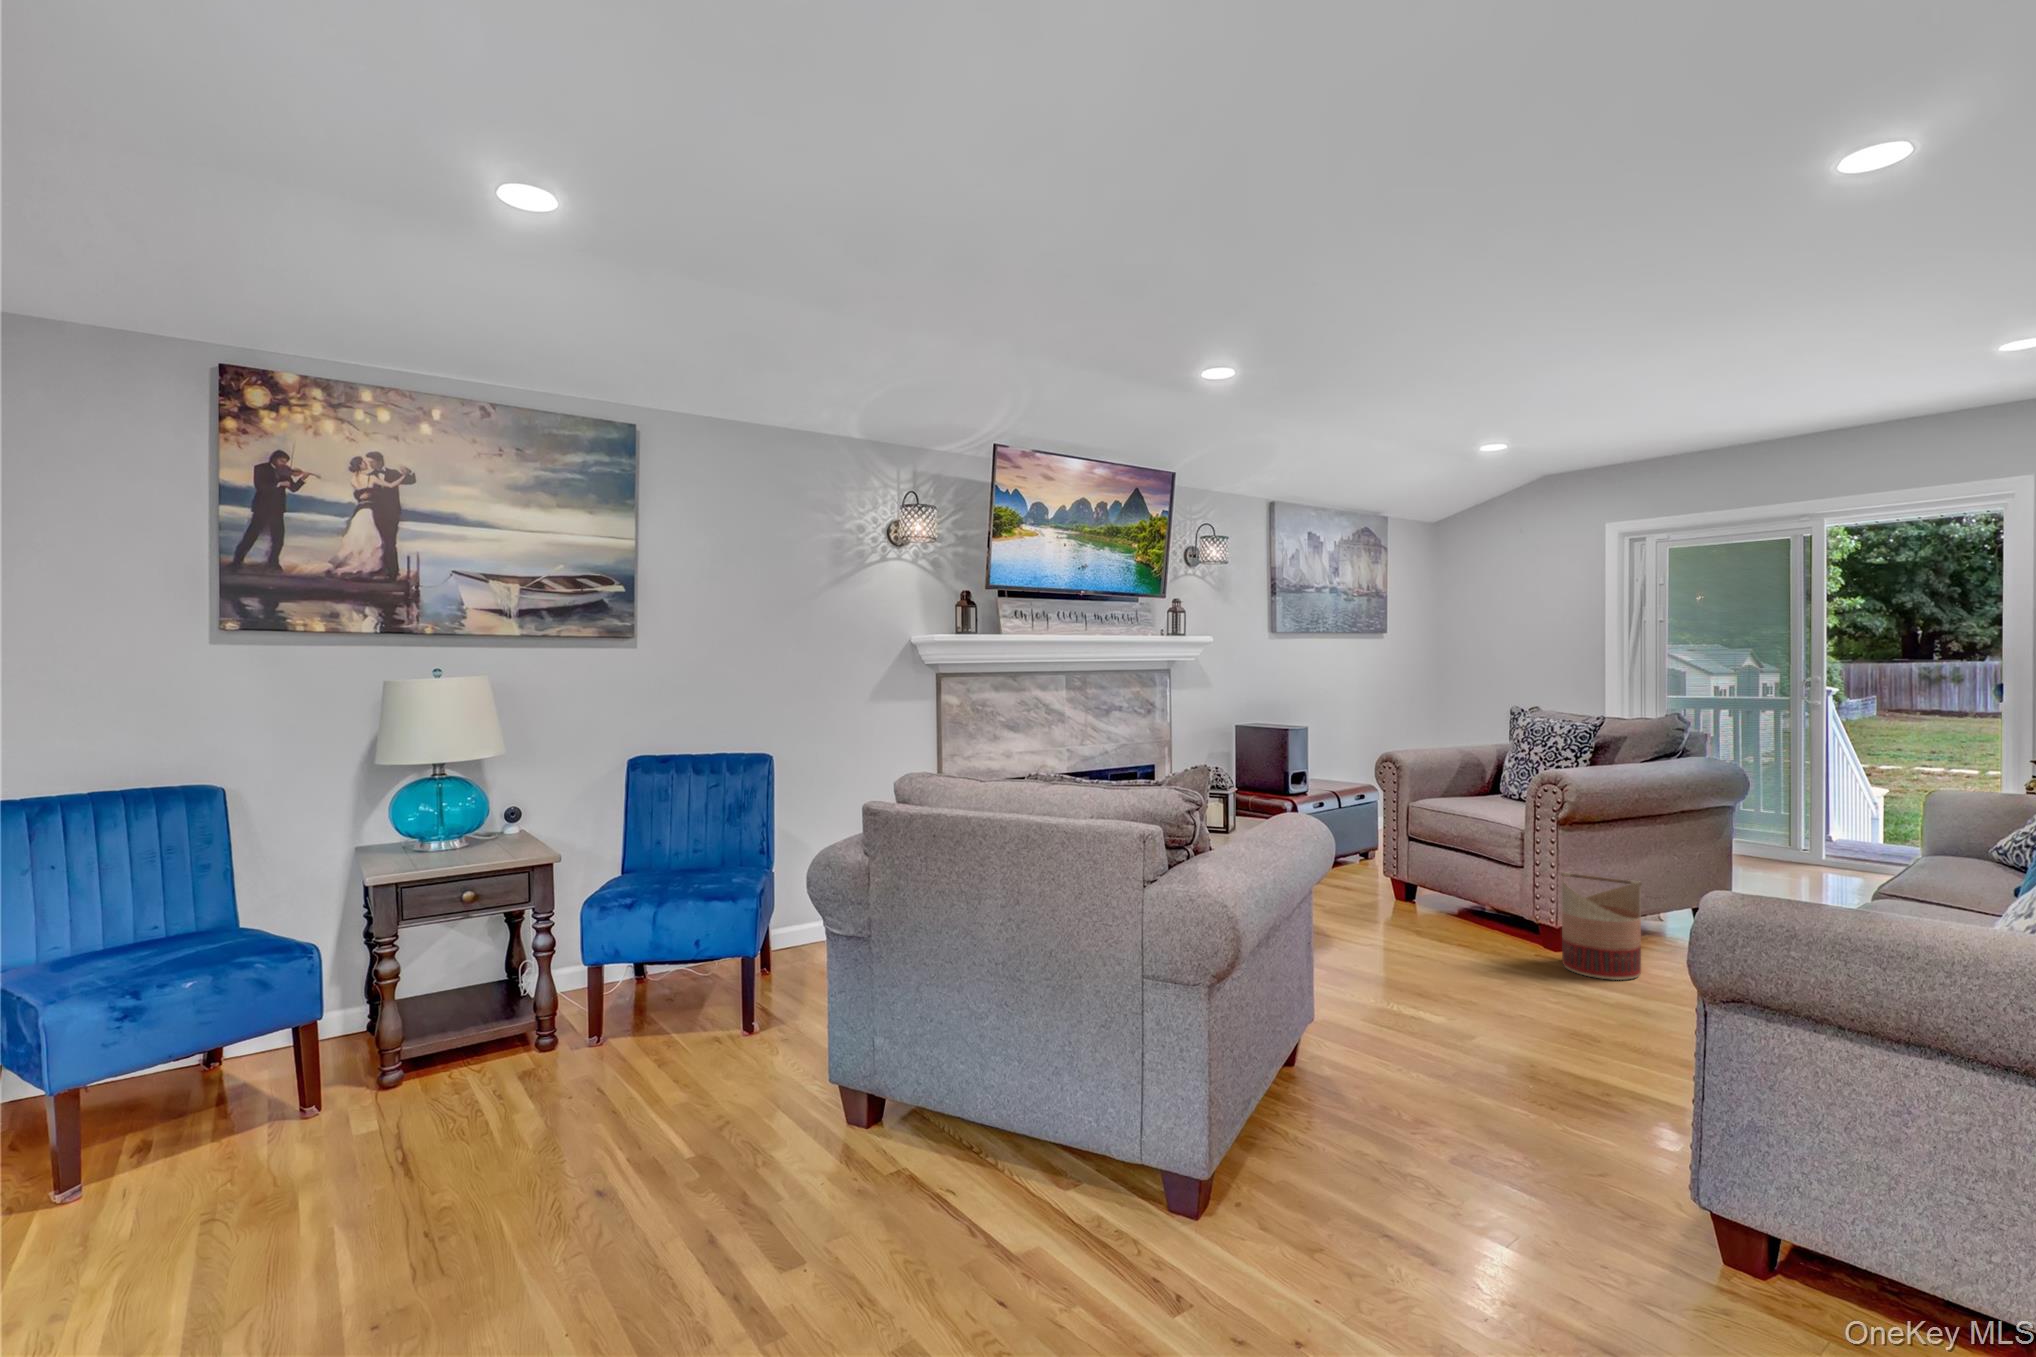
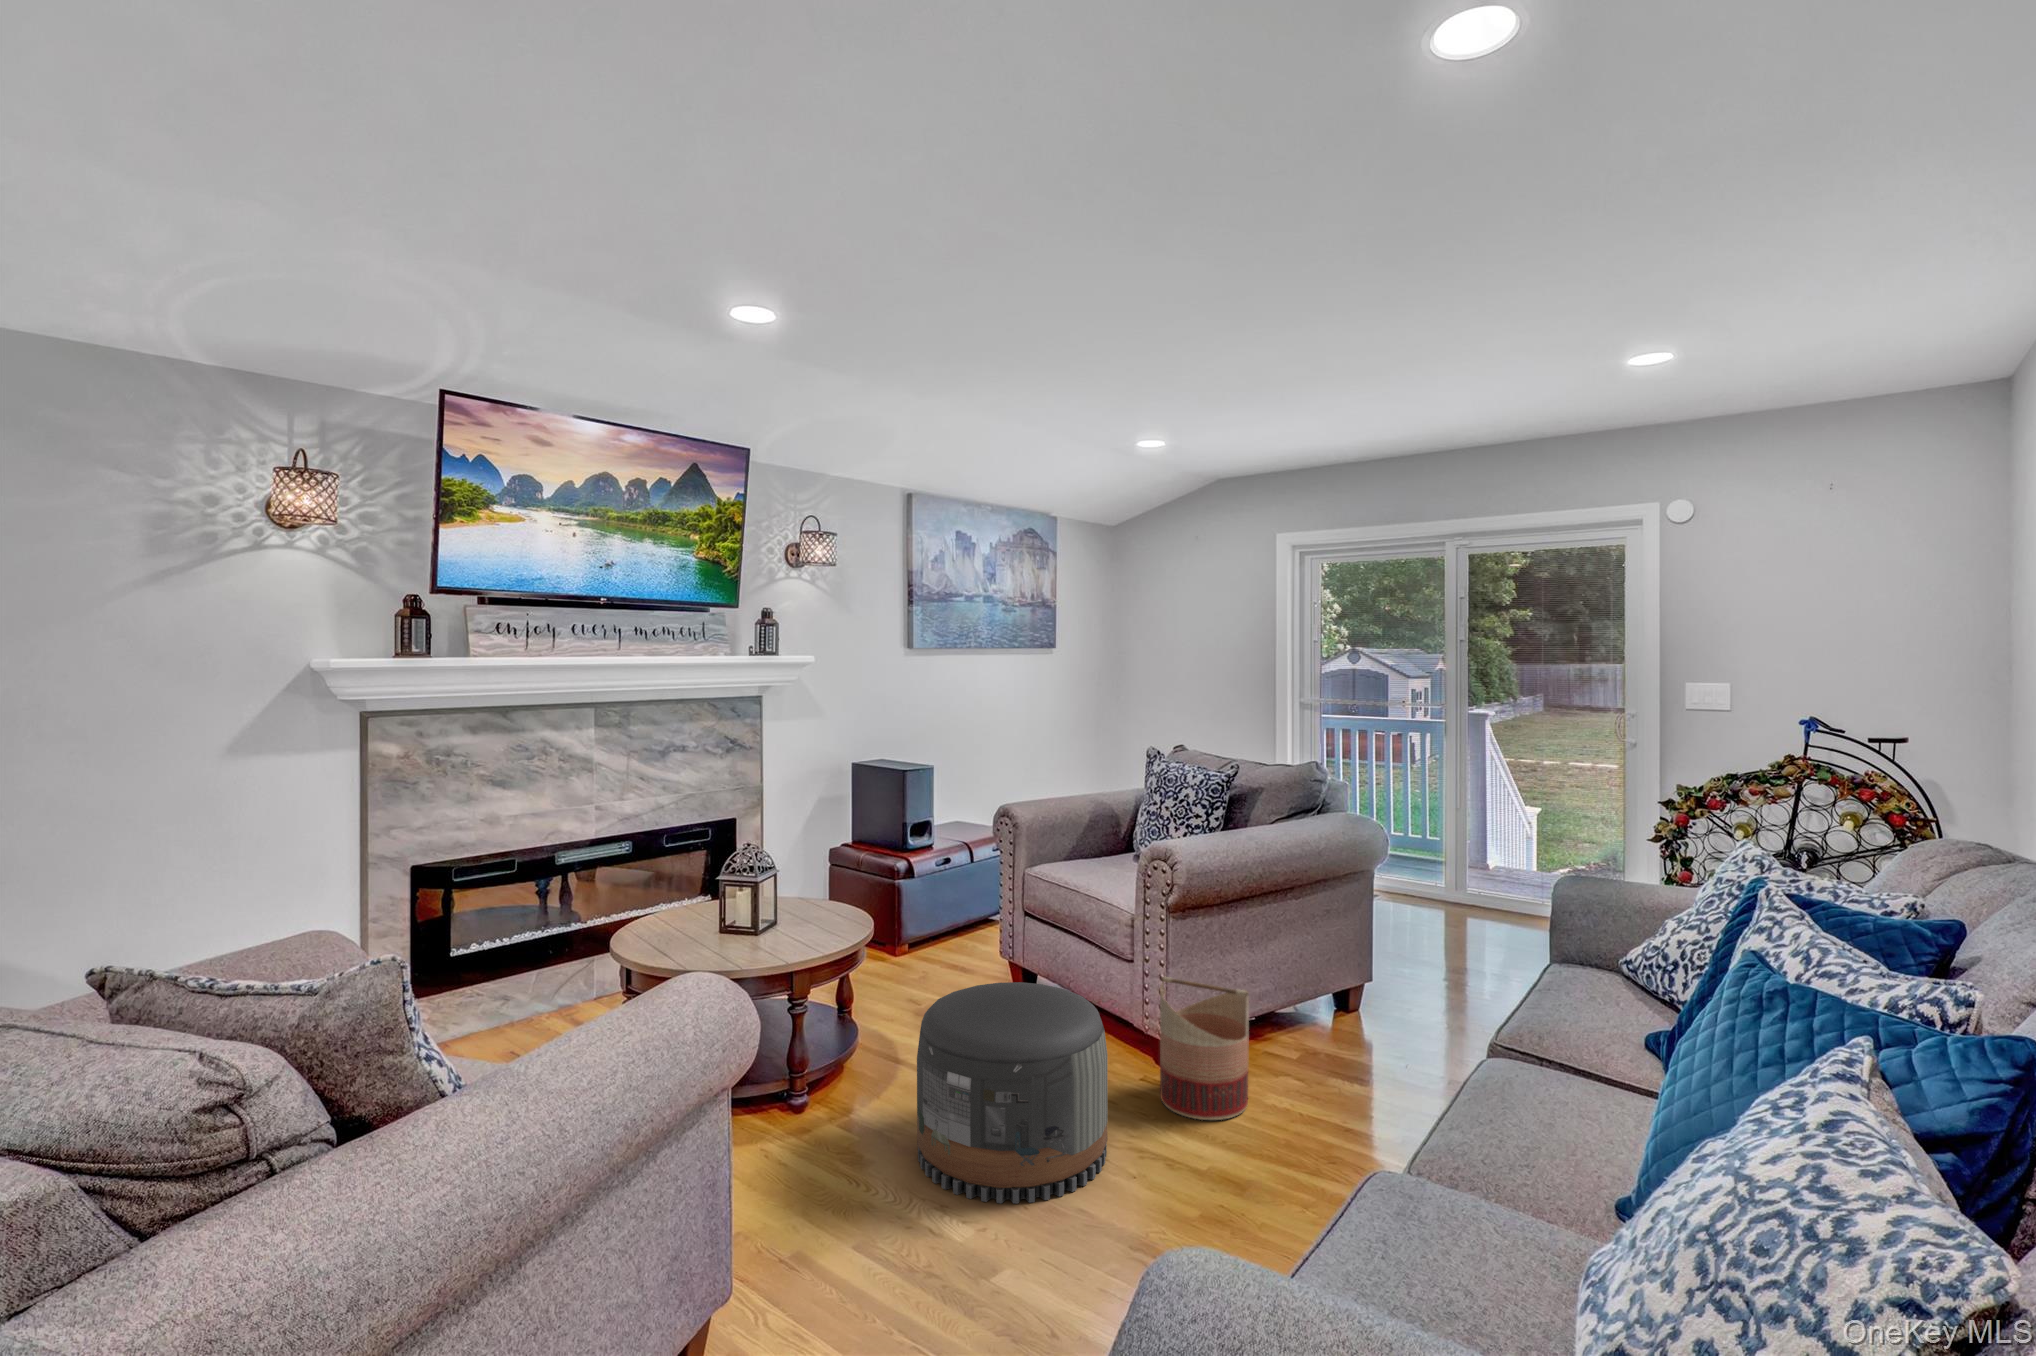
pouf: none [1383,867,1535,1010] -> present [917,982,1108,1203]

